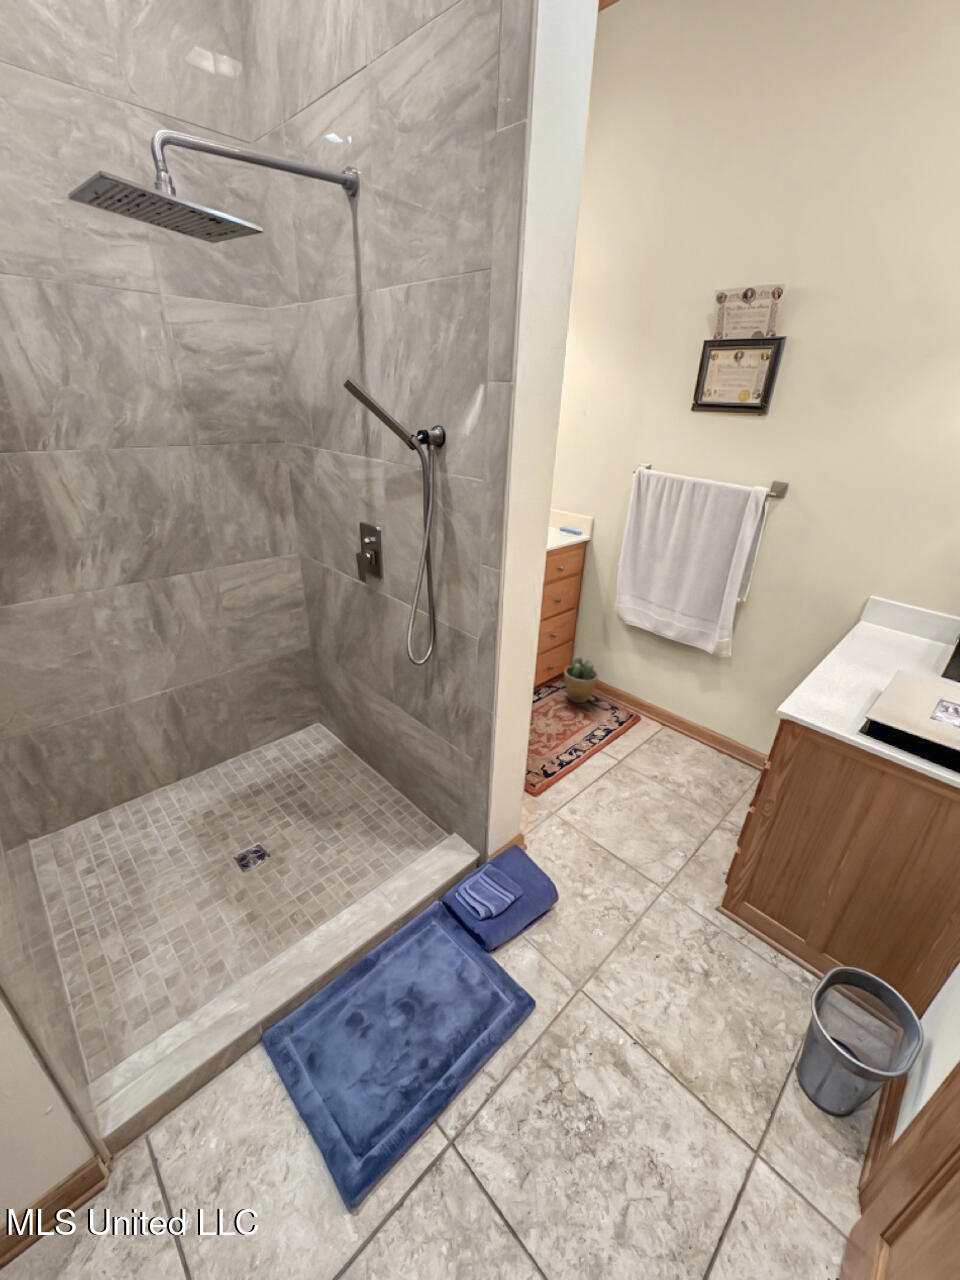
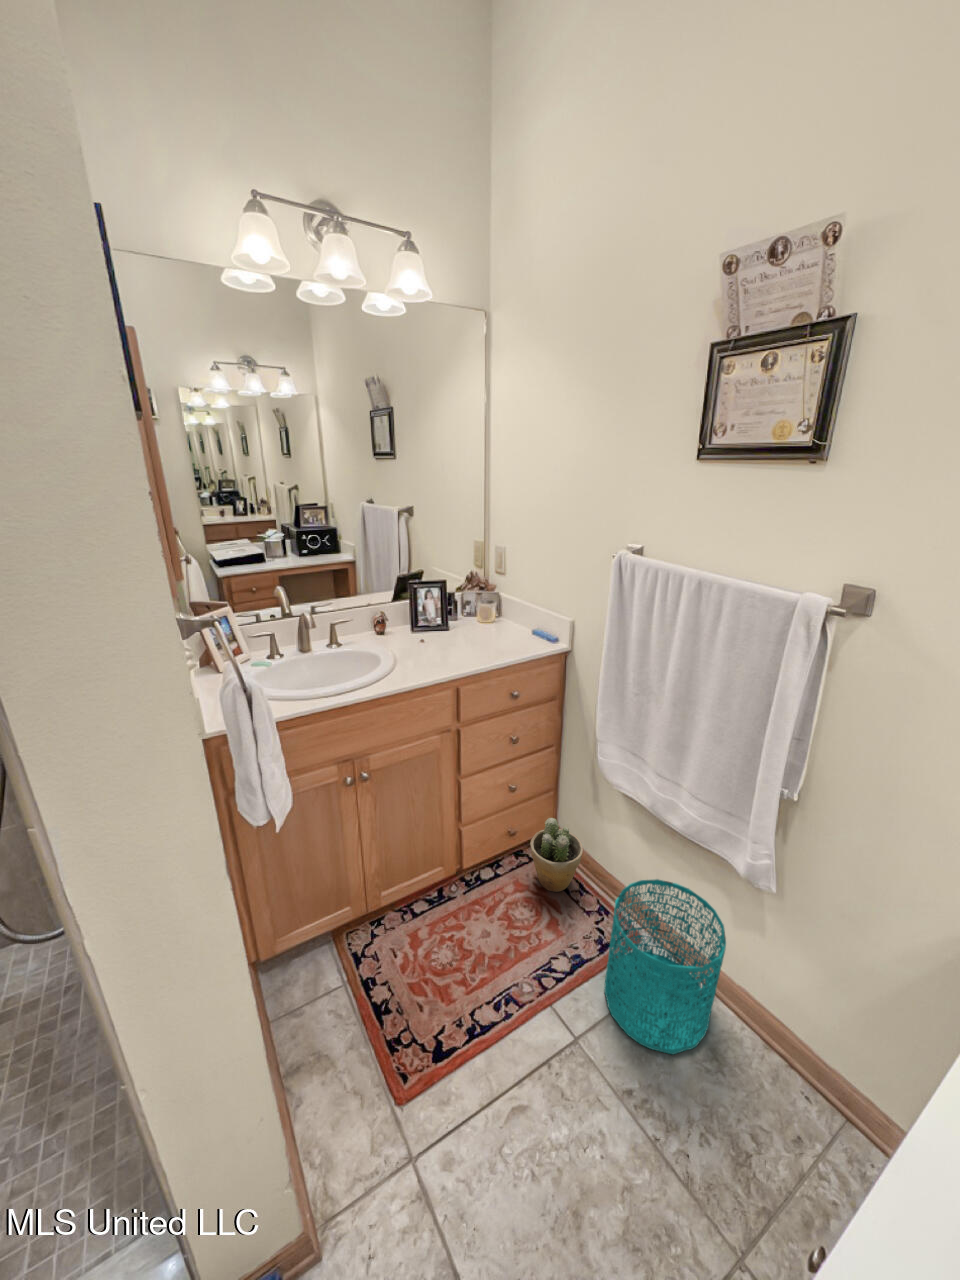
wastebasket: none [627,673,702,760] -> present [604,879,726,1054]

